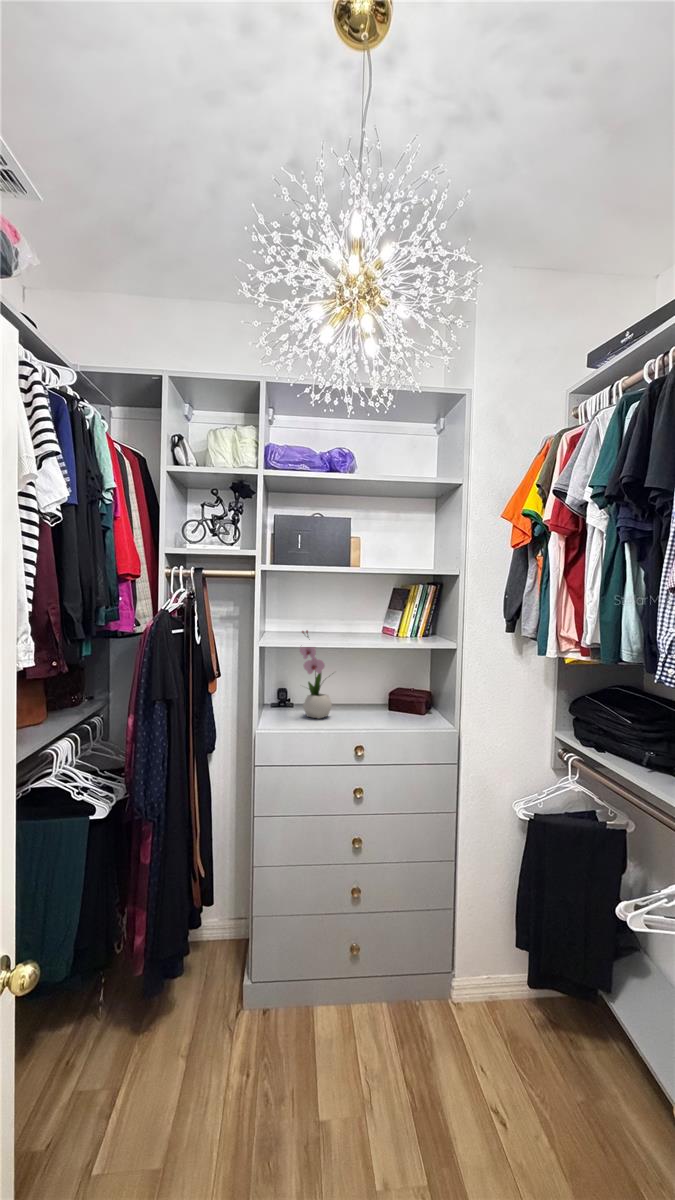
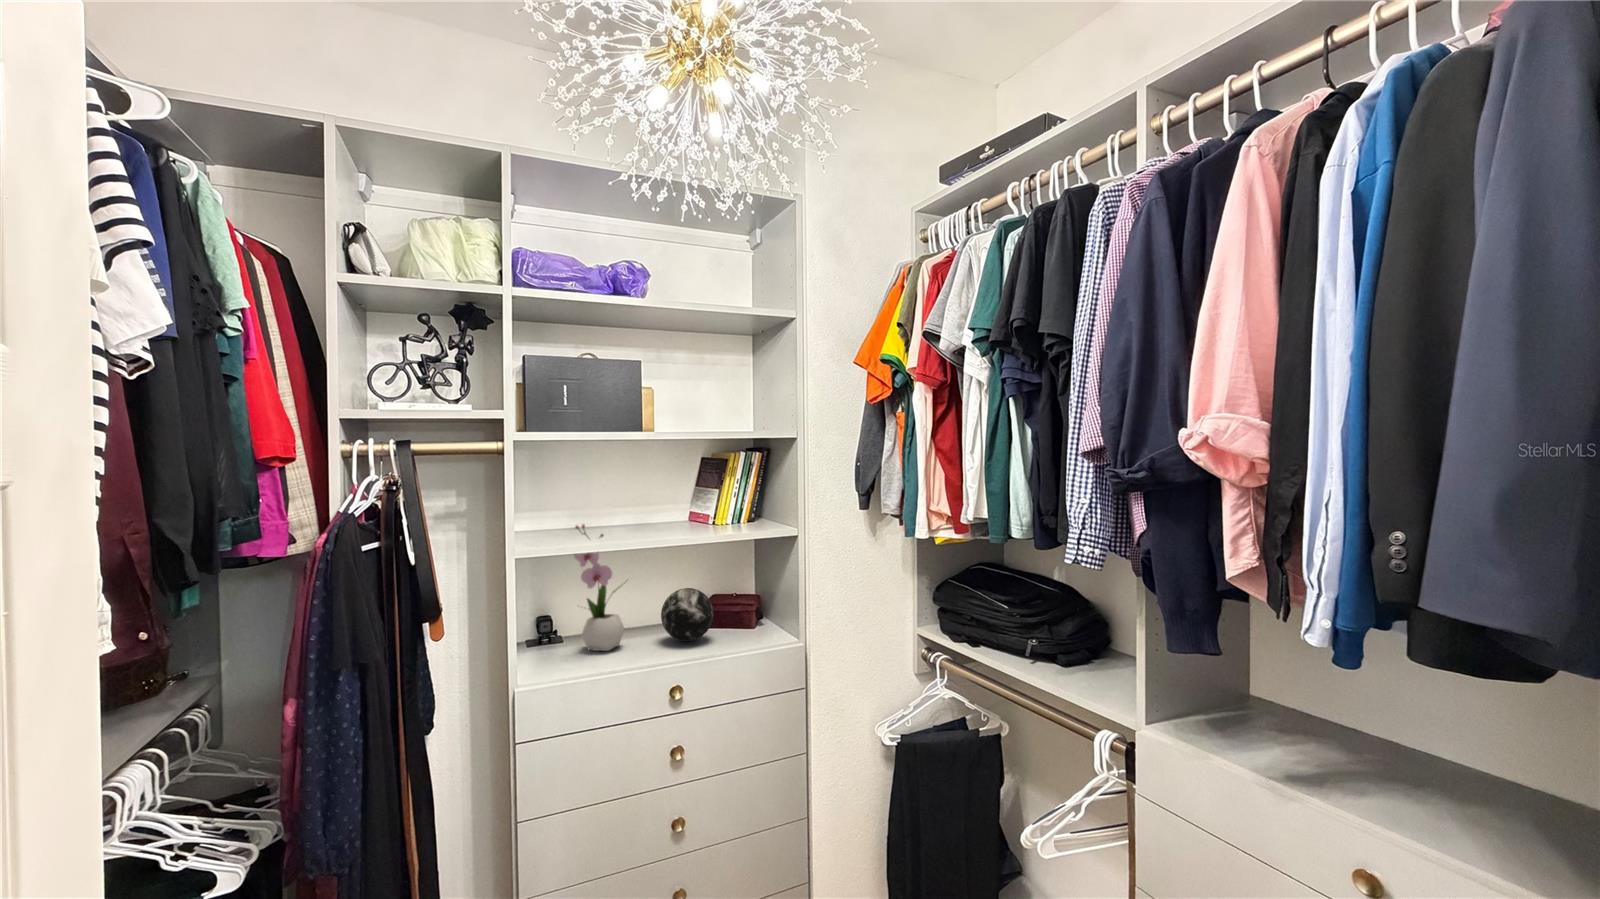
decorative orb: none [358,681,395,719] -> present [661,588,713,641]

